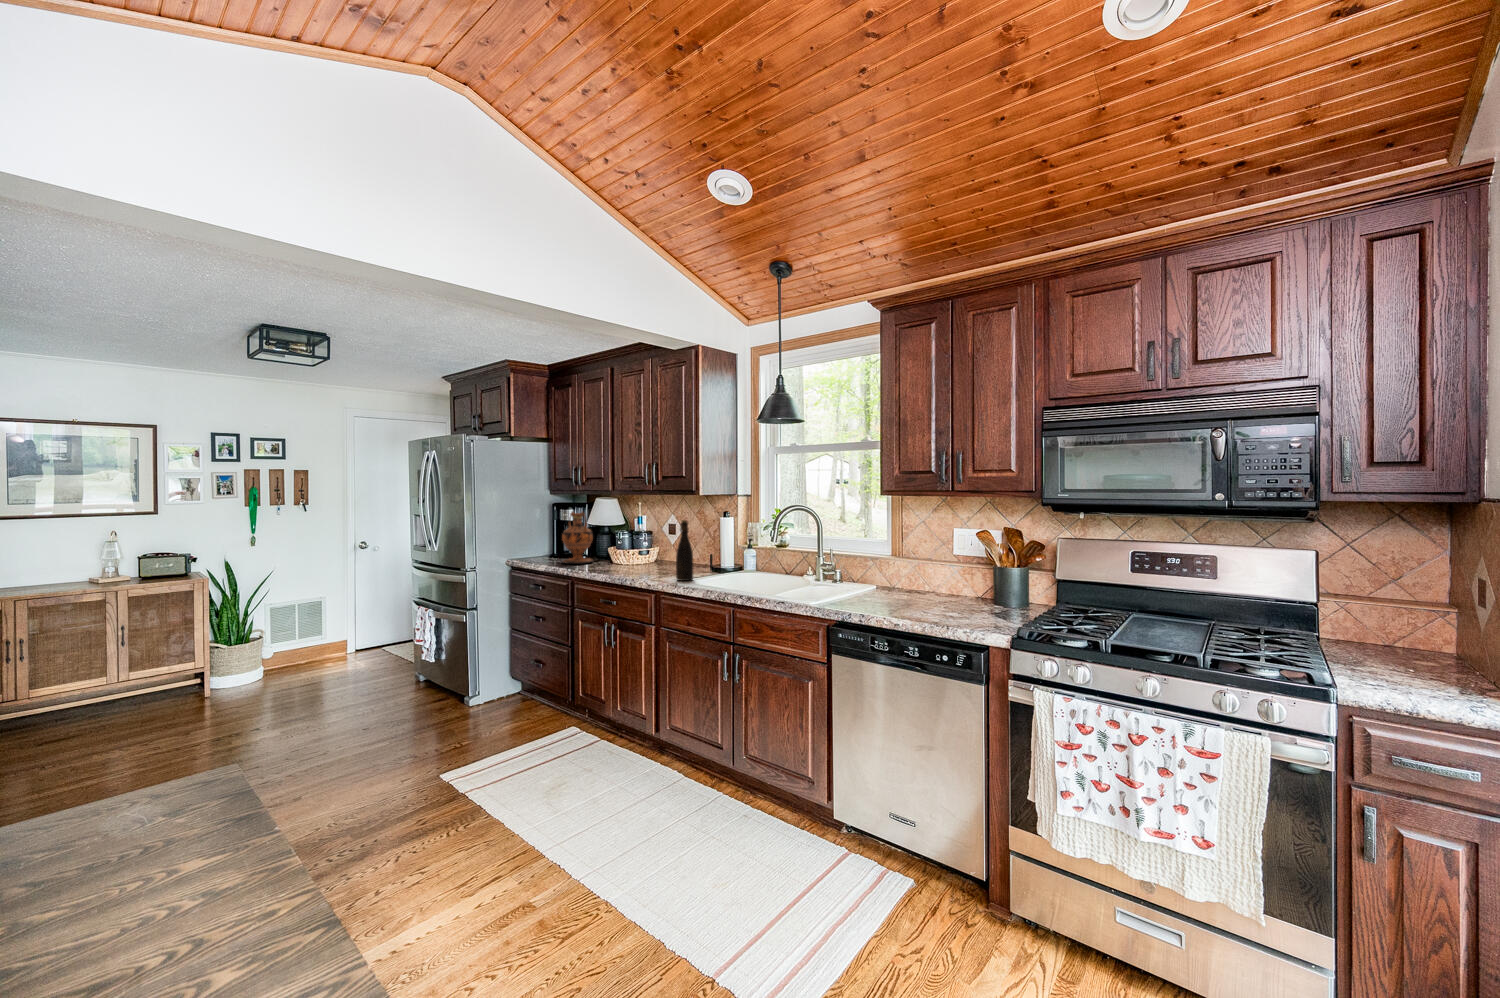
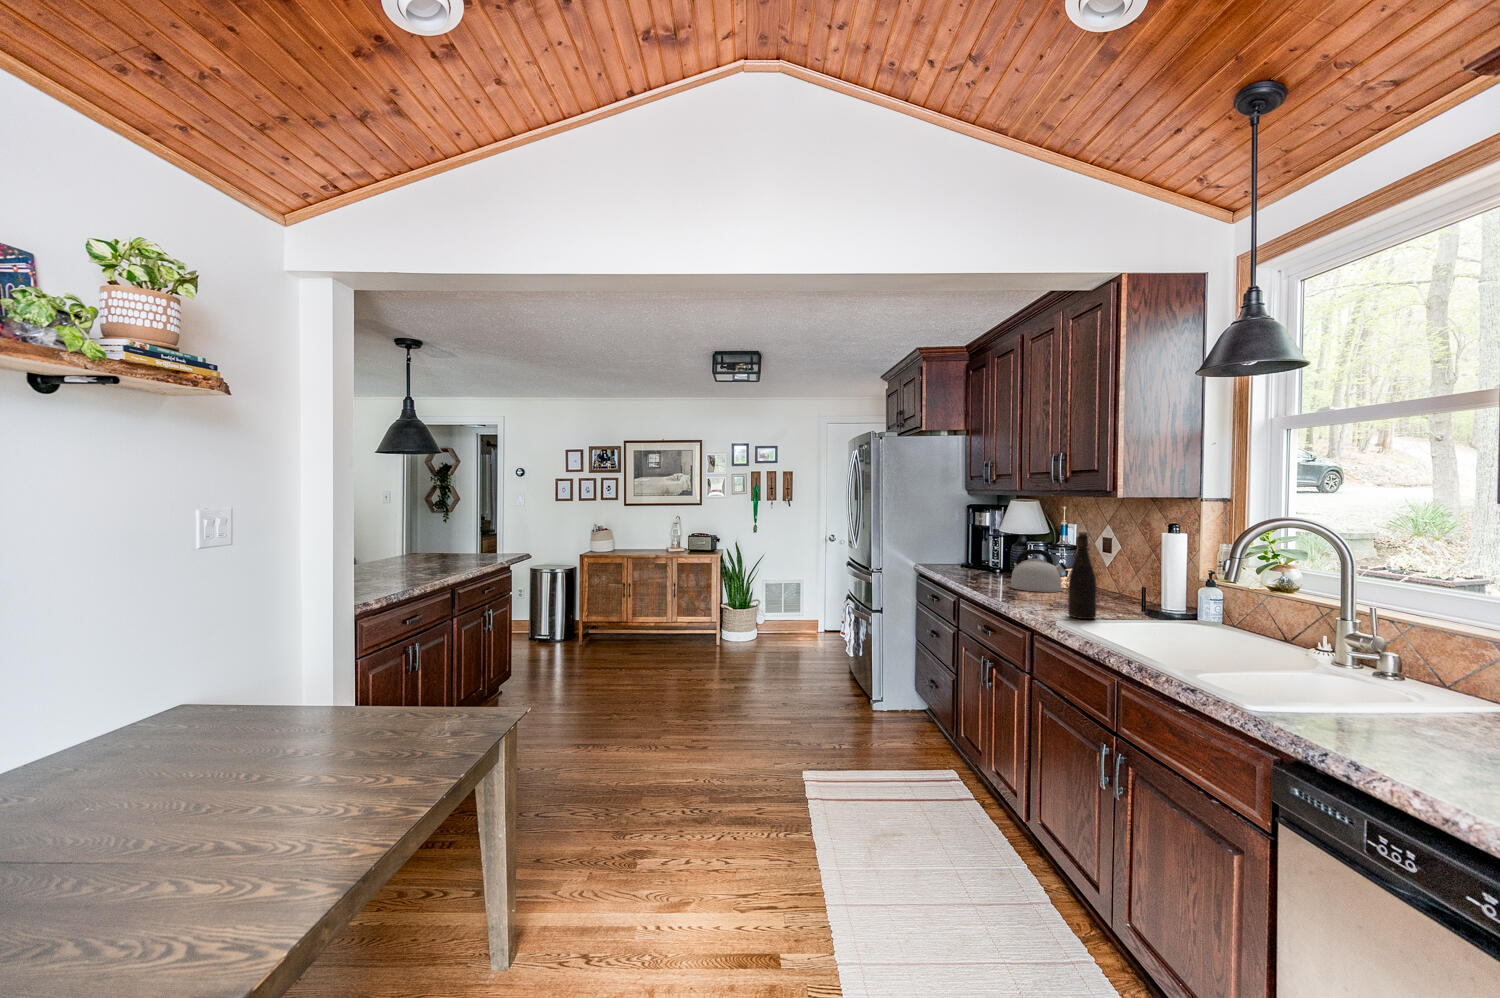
vase: present [562,512,593,564] -> none [965,515,1003,576]
kettle: none [612,537,652,570] -> present [1010,549,1067,592]

